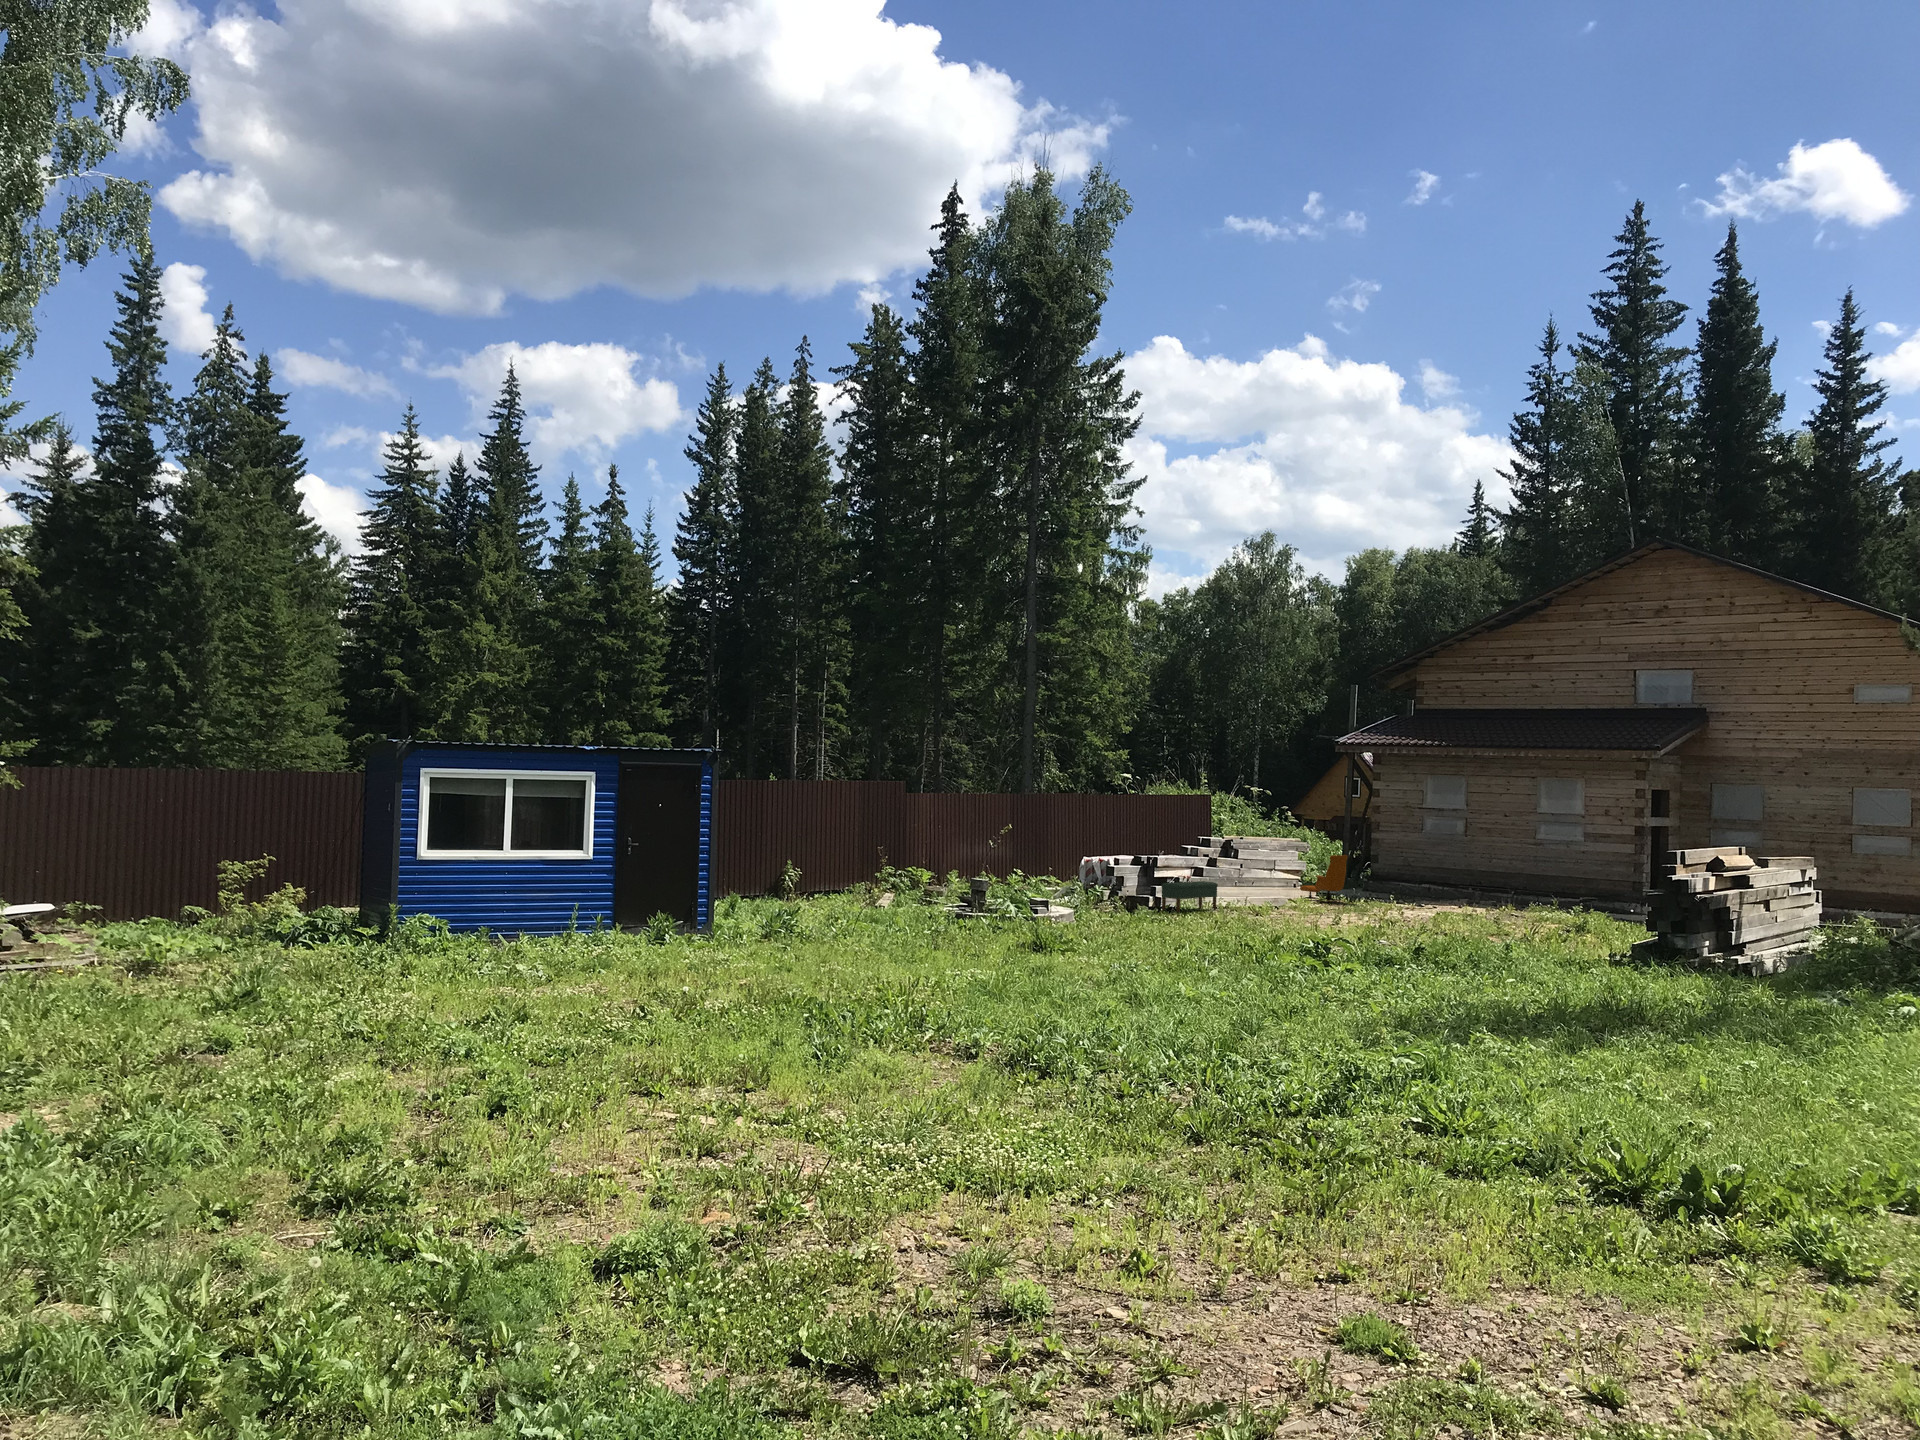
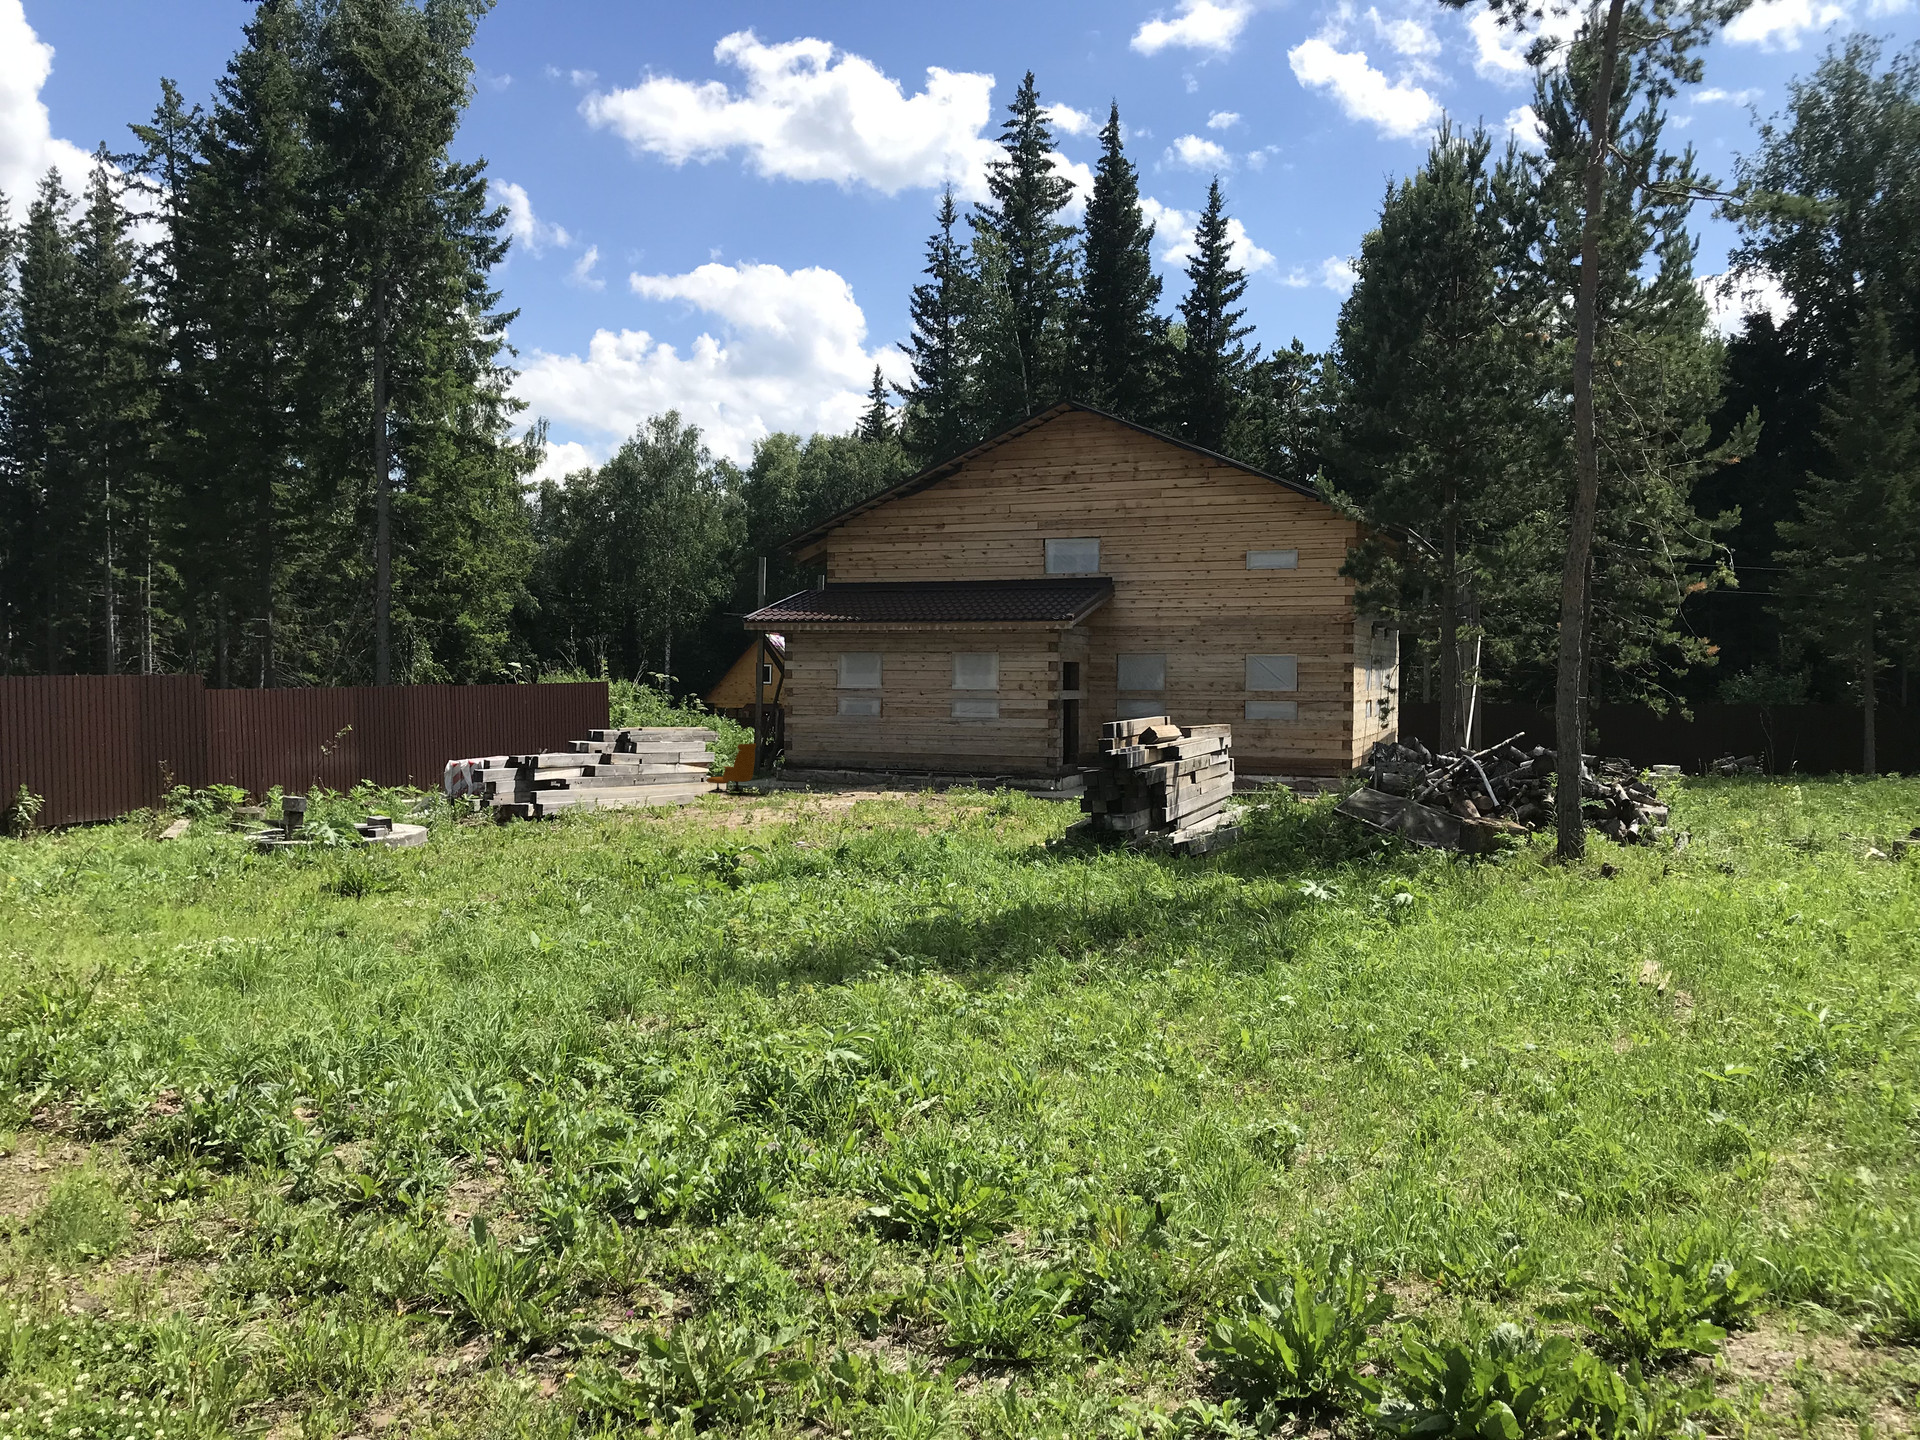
bench: present [1161,881,1218,912] -> none [542,782,612,820]

